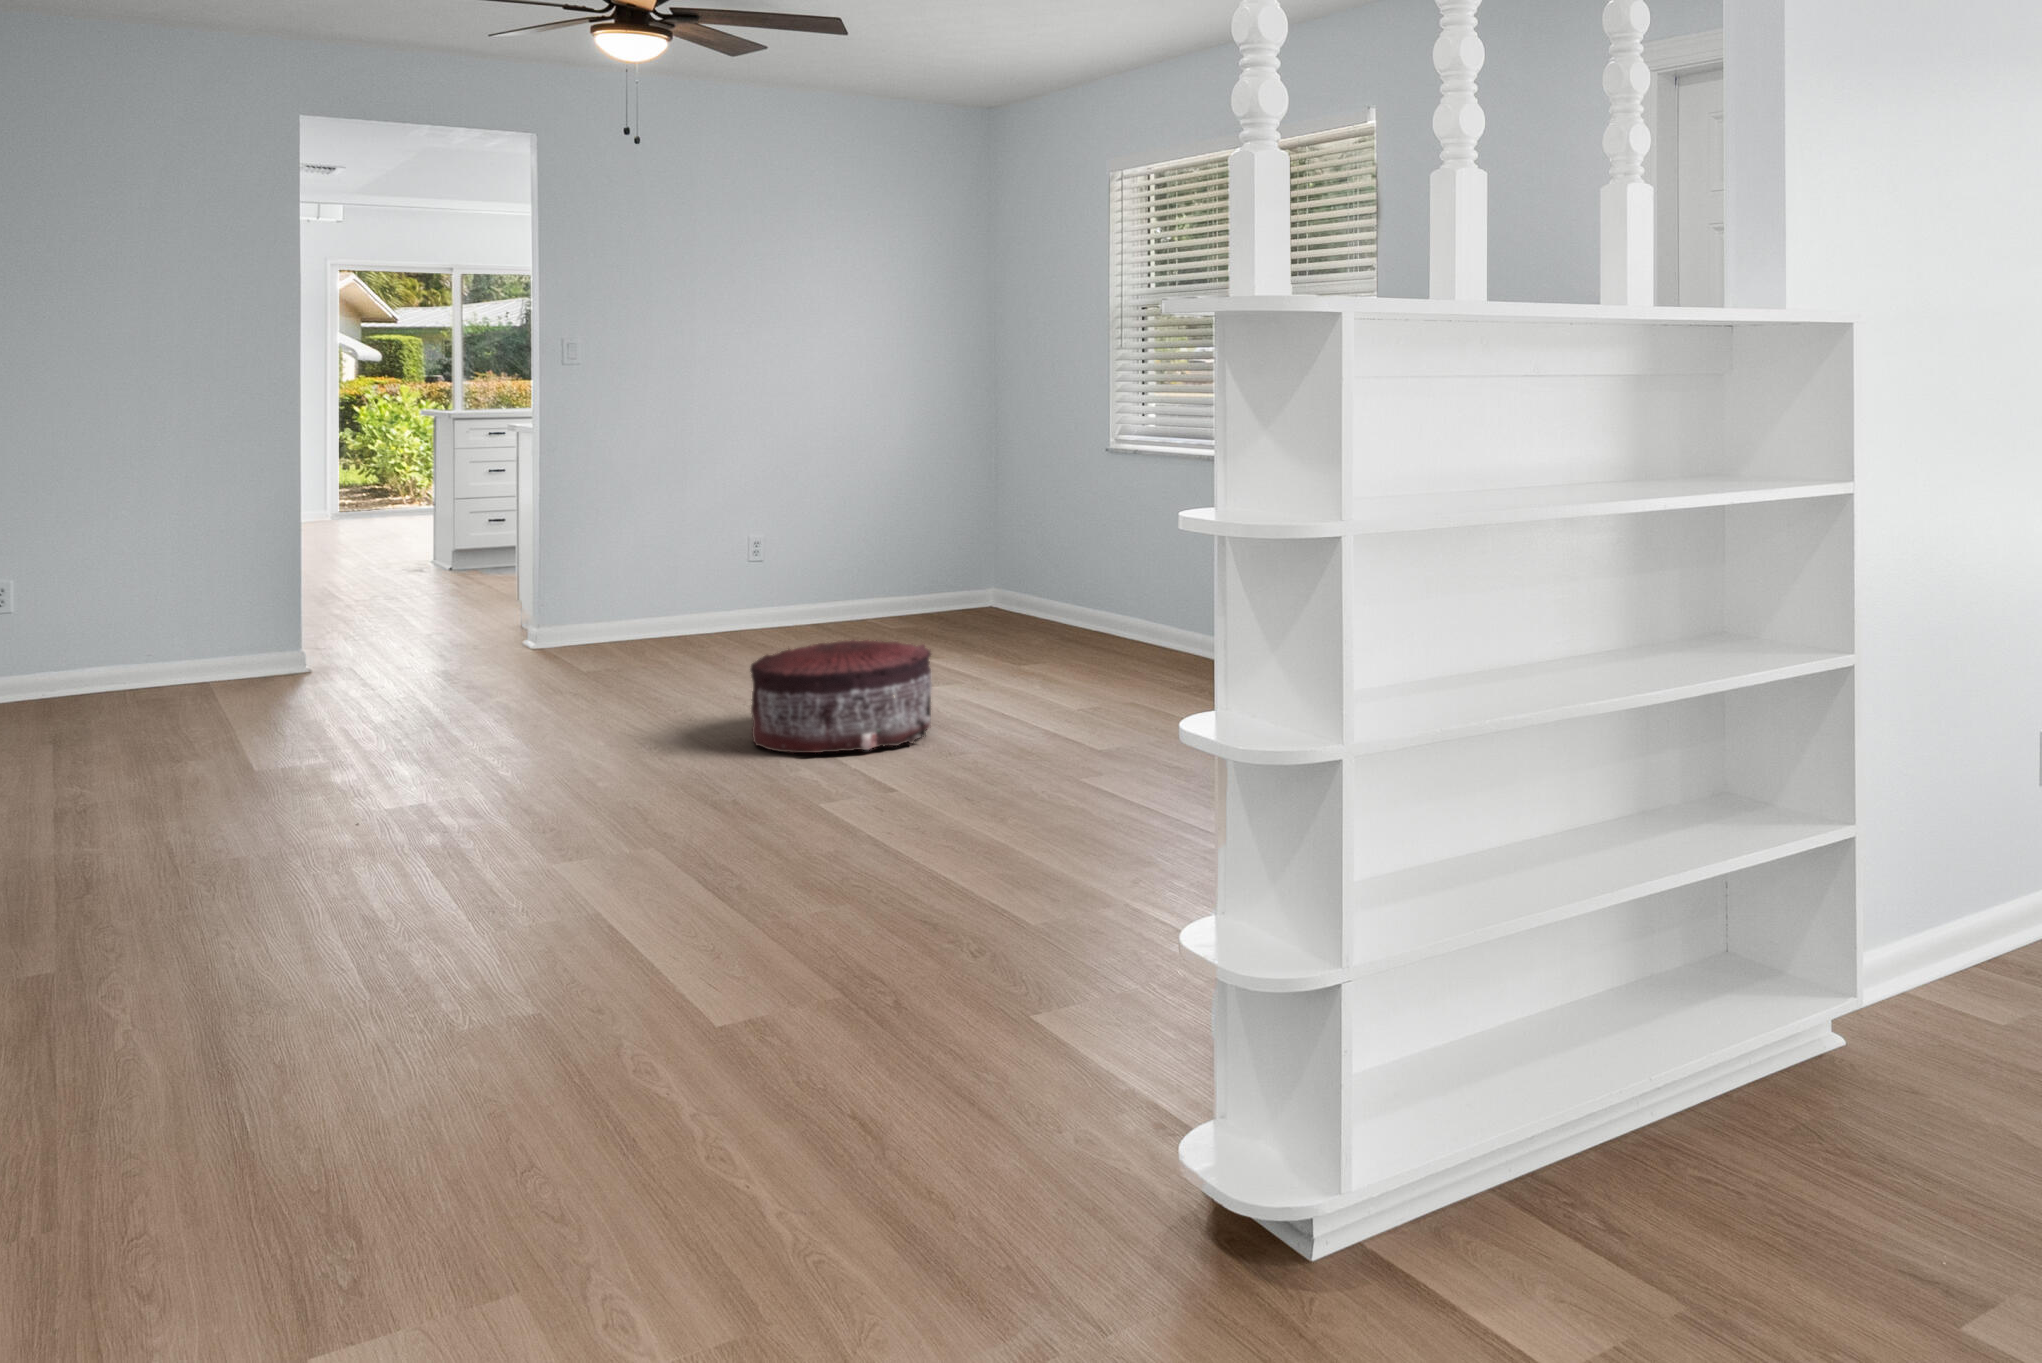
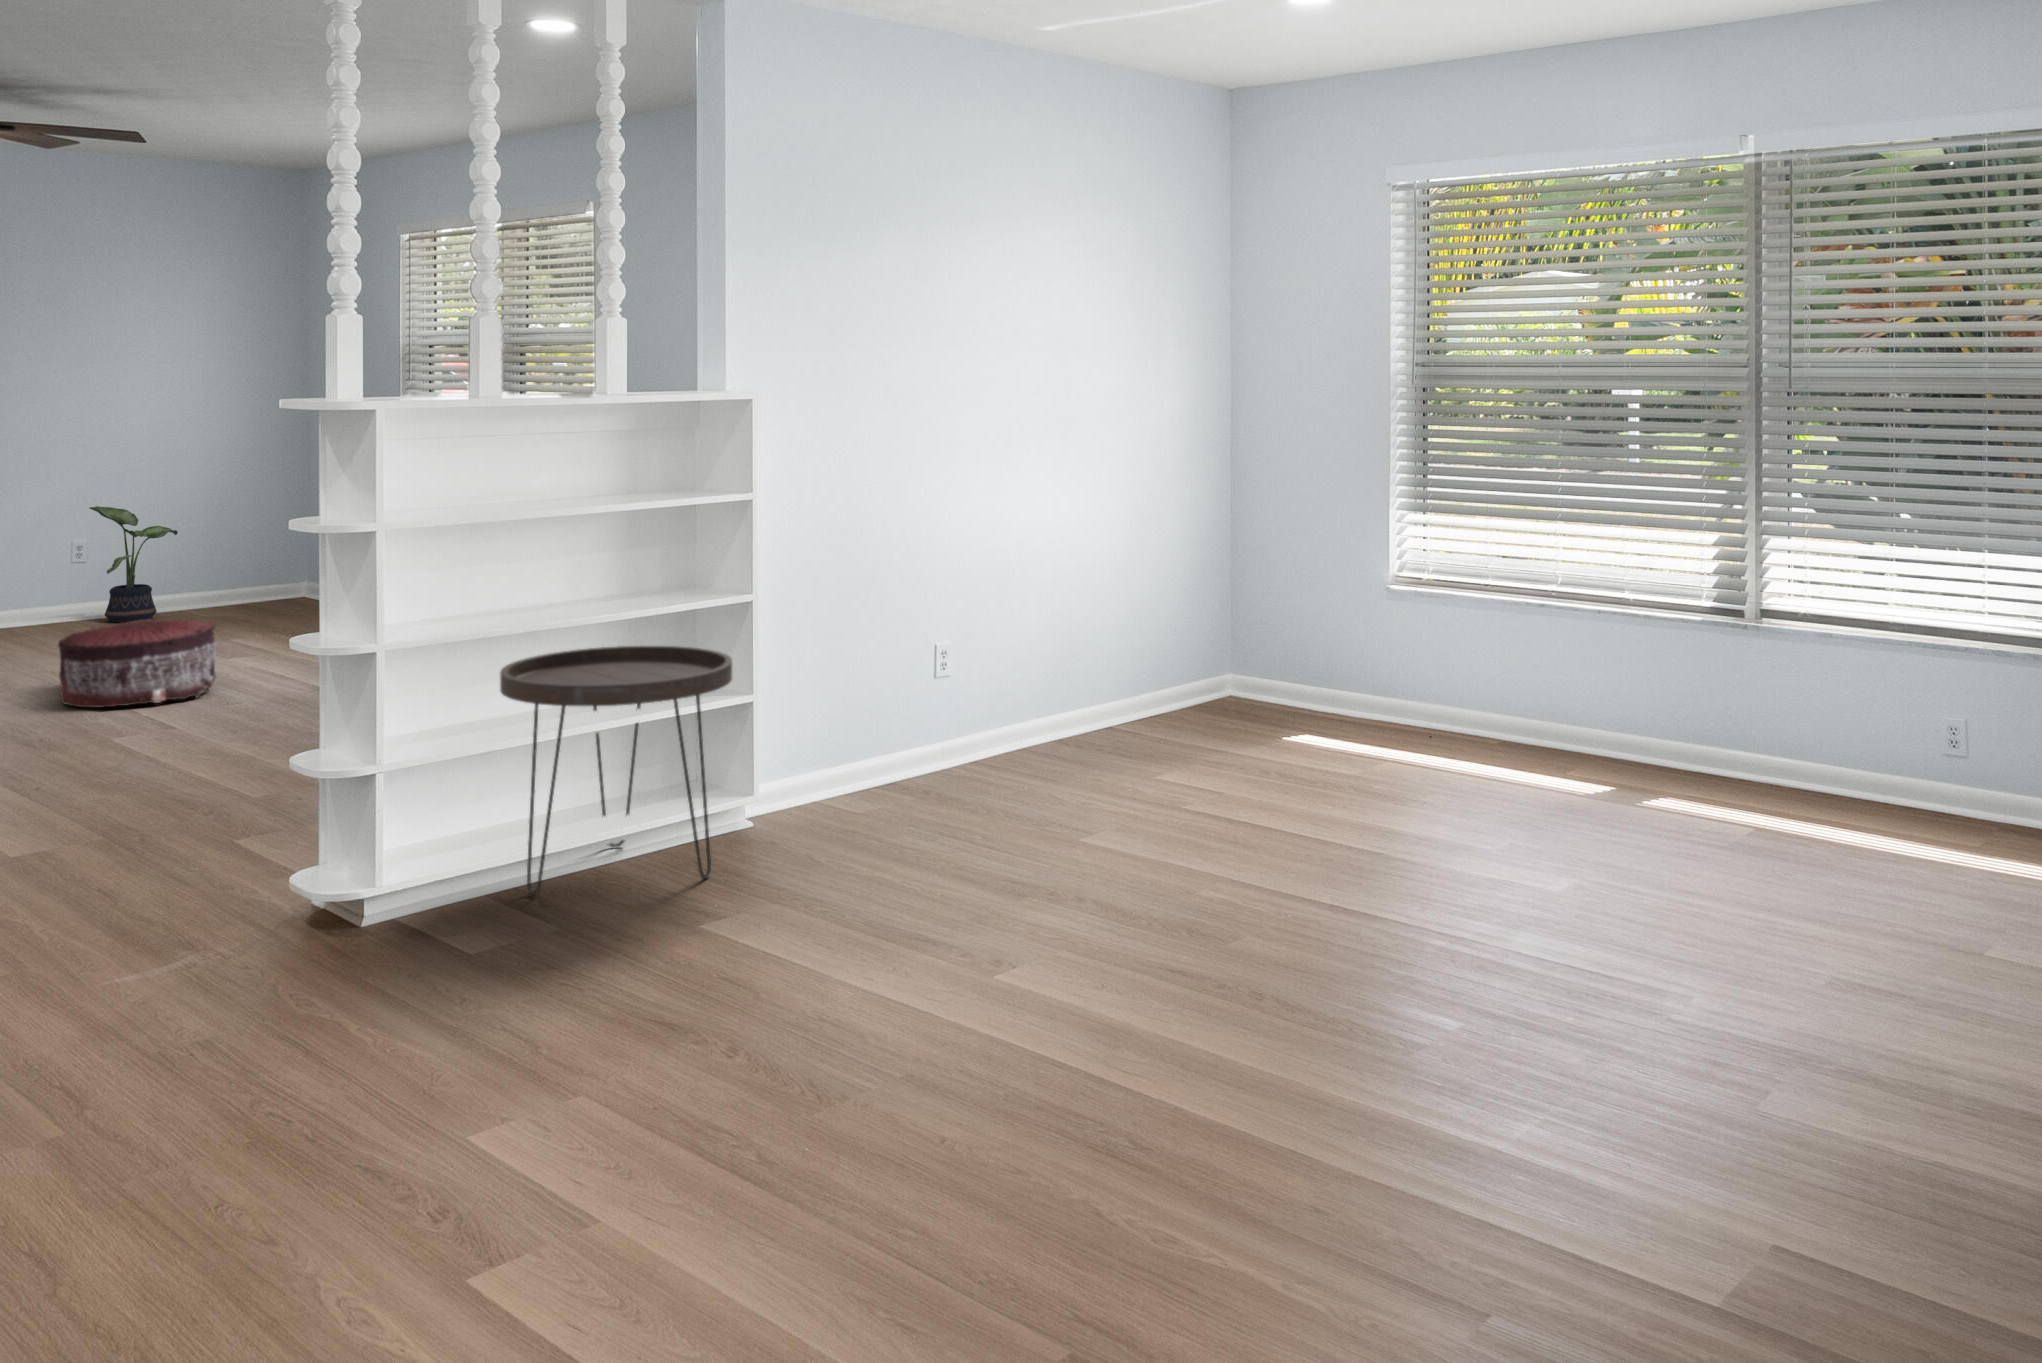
potted plant: none [769,500,863,635] -> present [90,506,178,622]
side table: none [1515,740,1924,1209] -> present [500,646,732,895]

